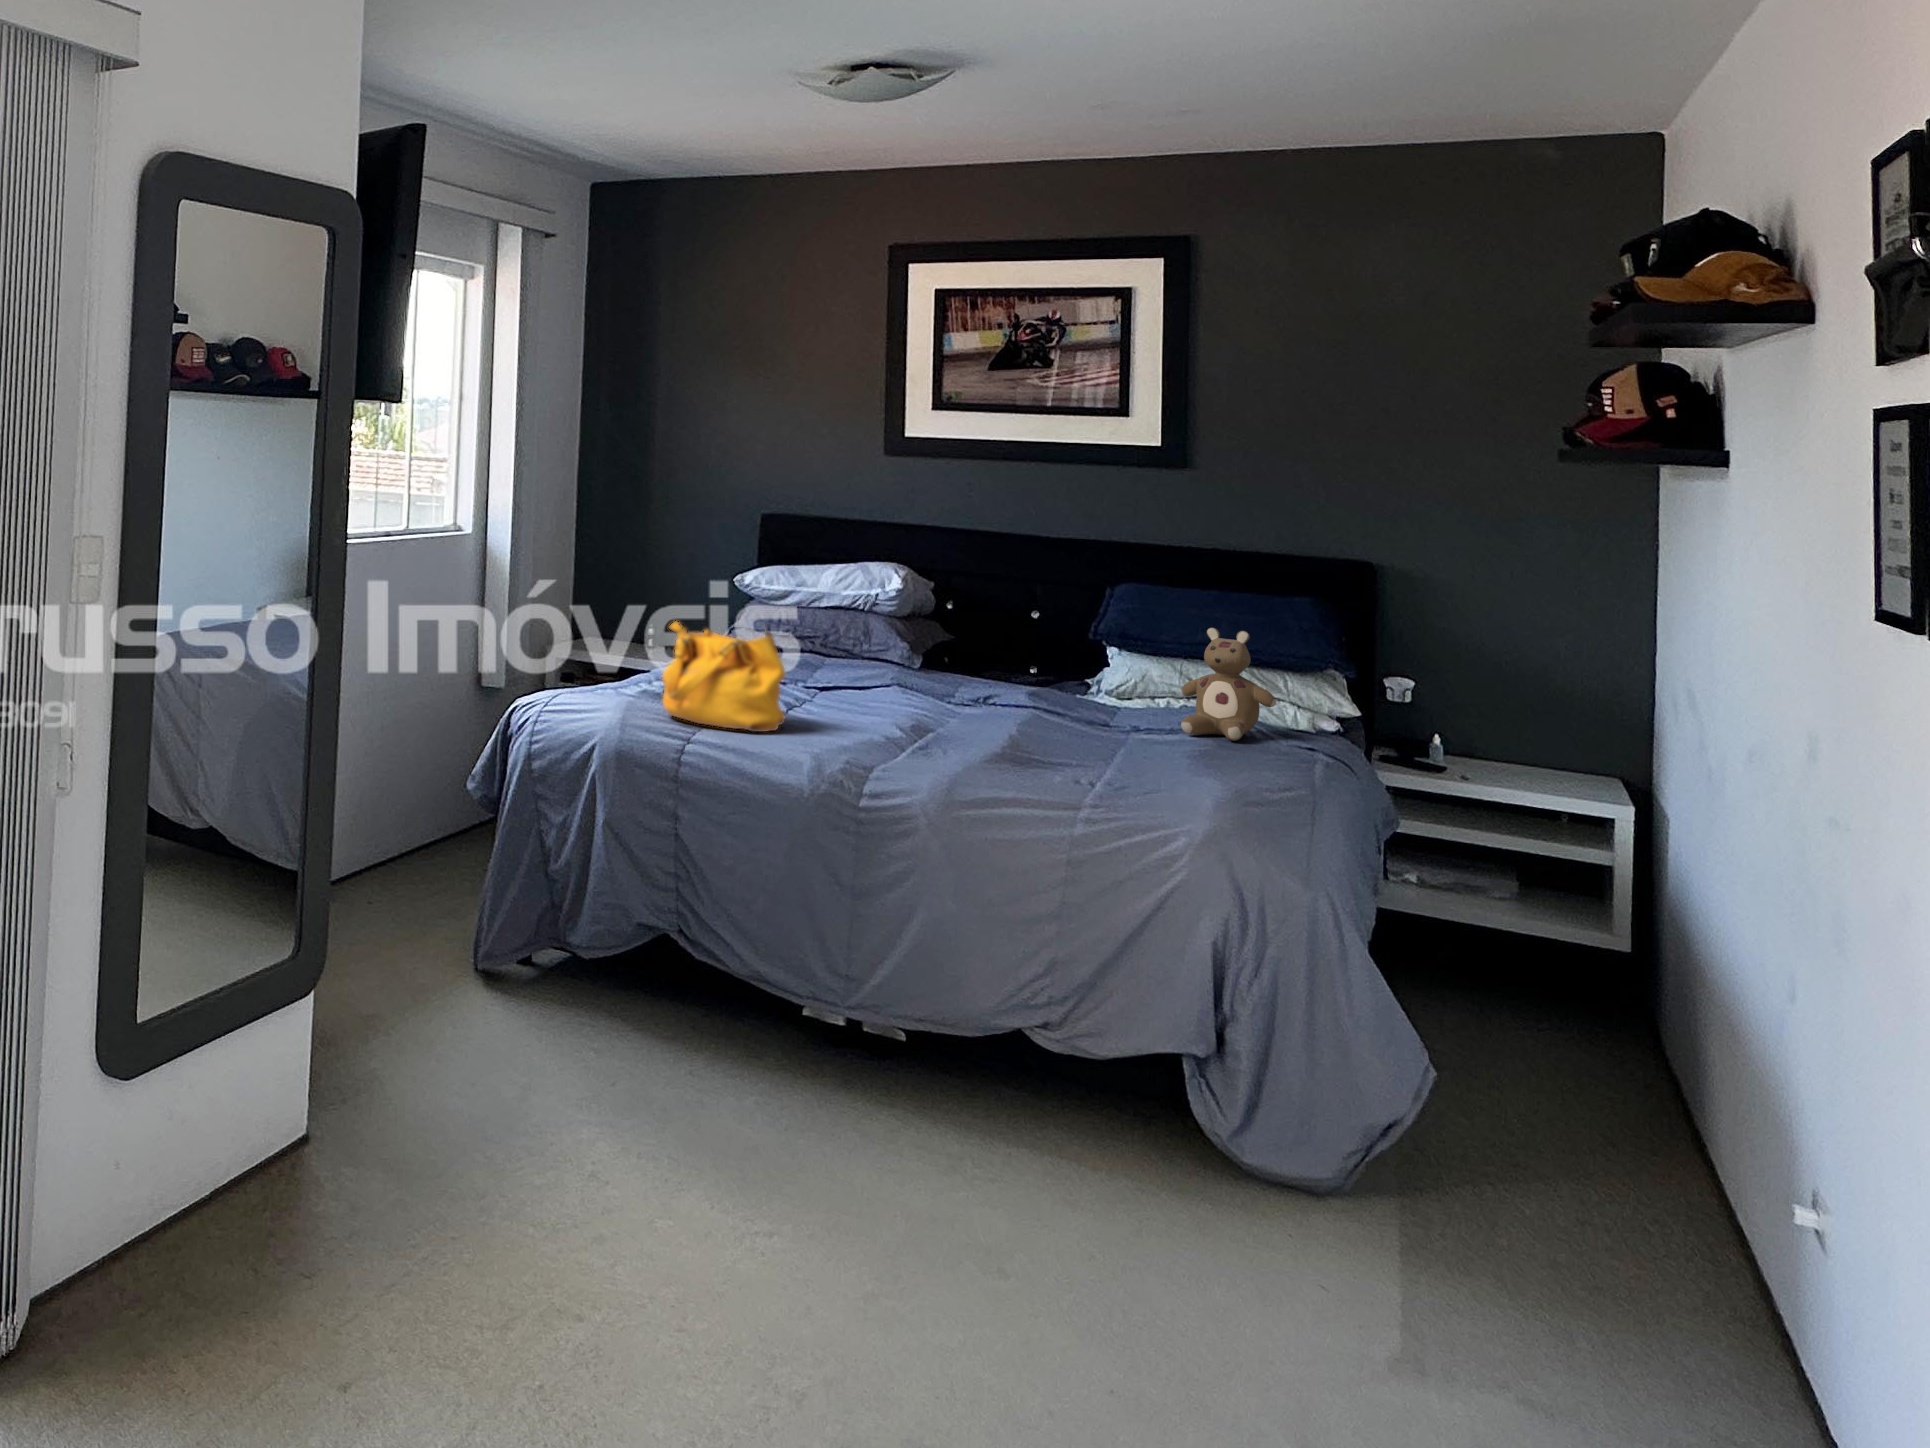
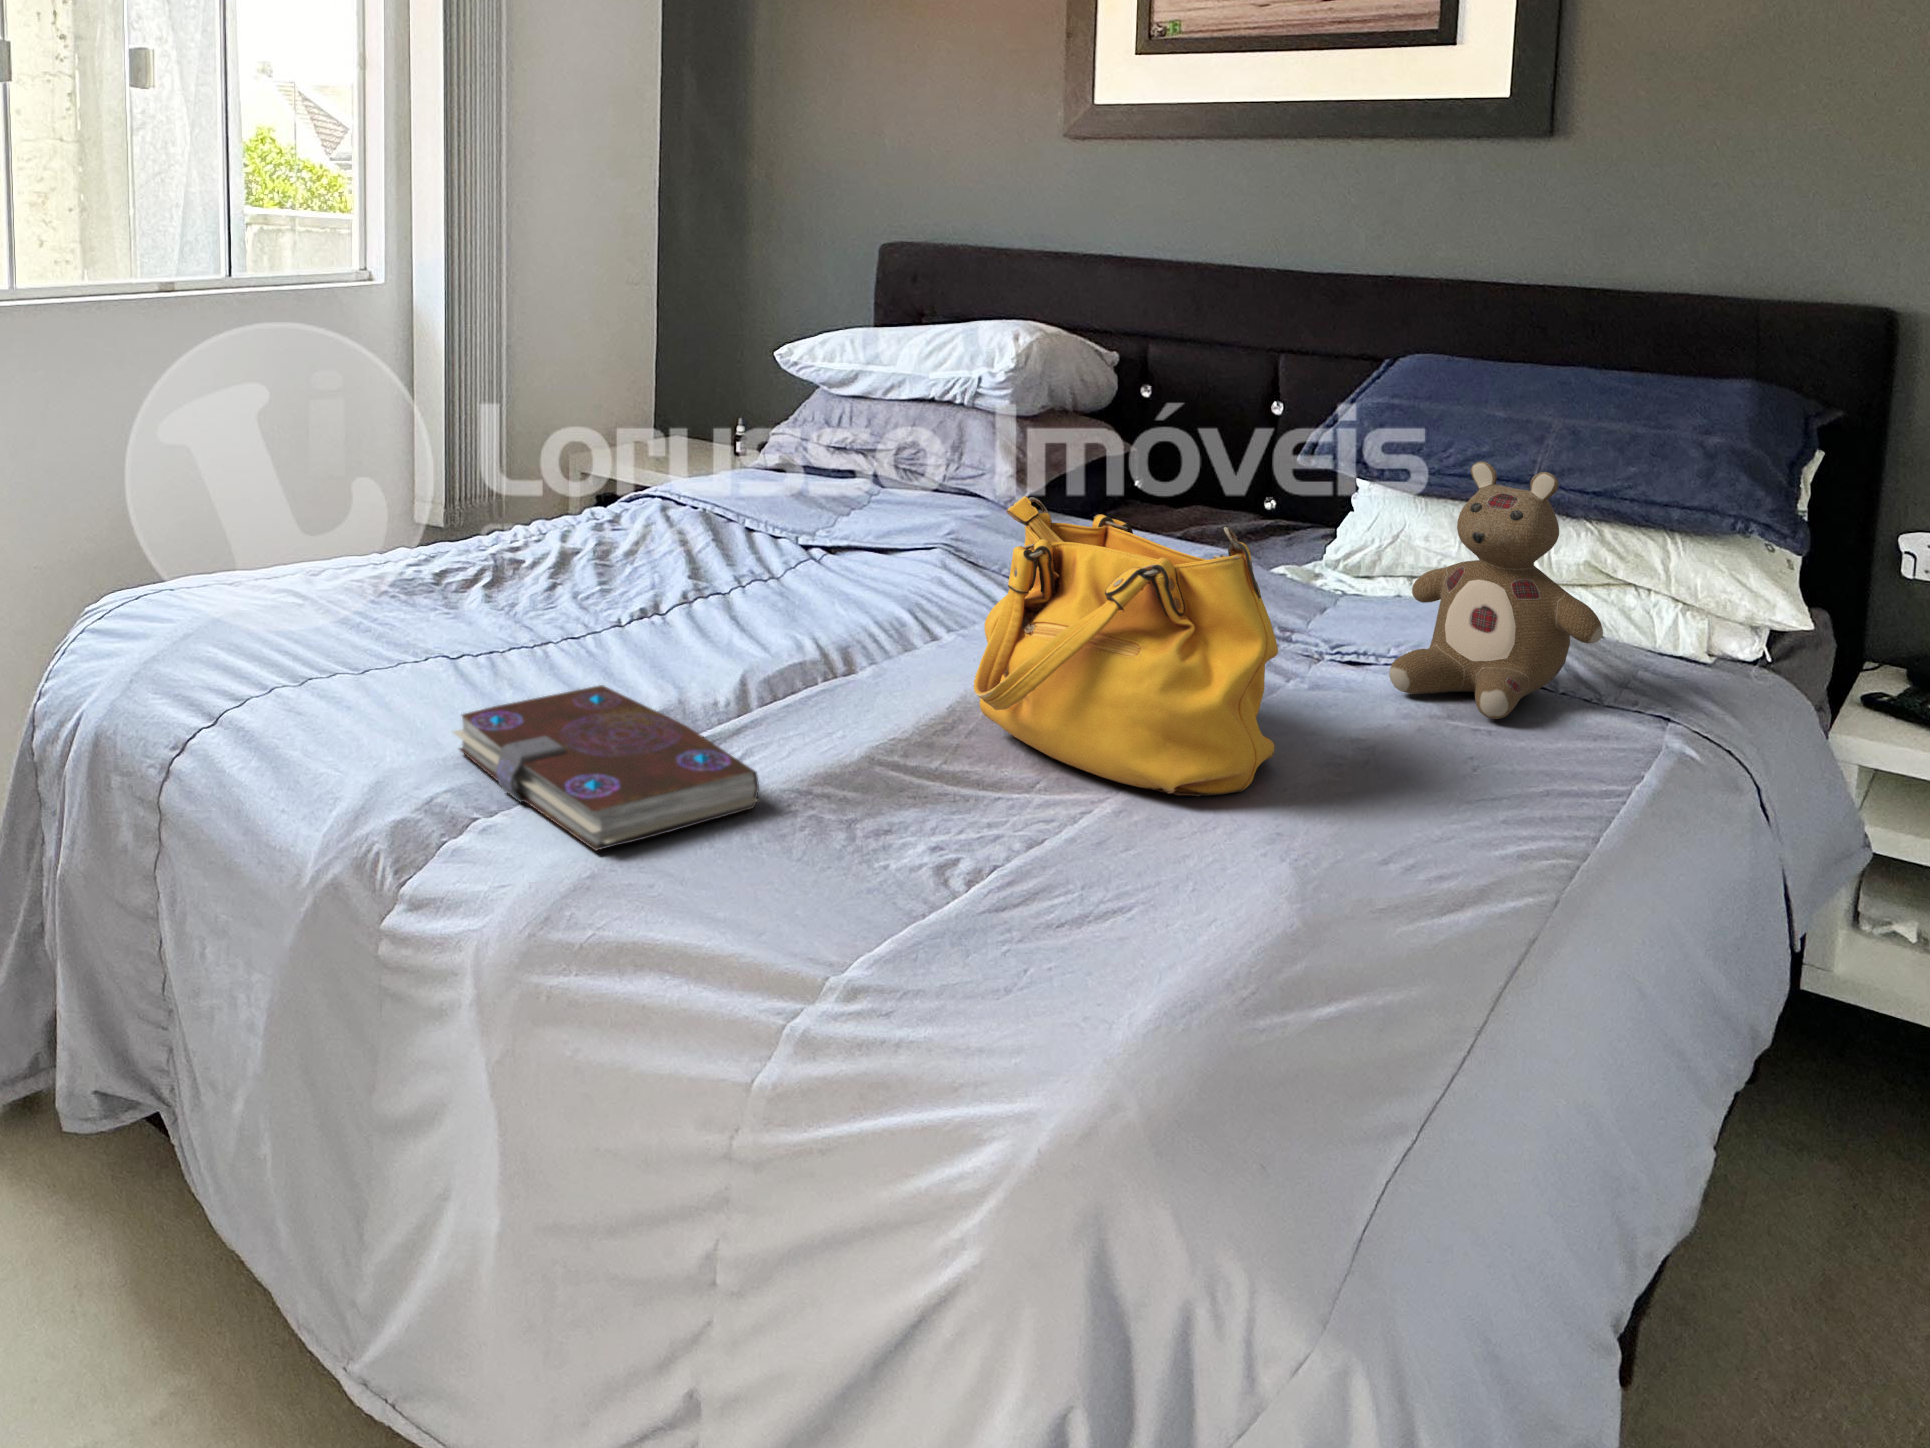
handbag: present [662,622,785,732] -> present [974,496,1278,796]
book: none [808,725,967,769] -> present [453,685,759,850]

